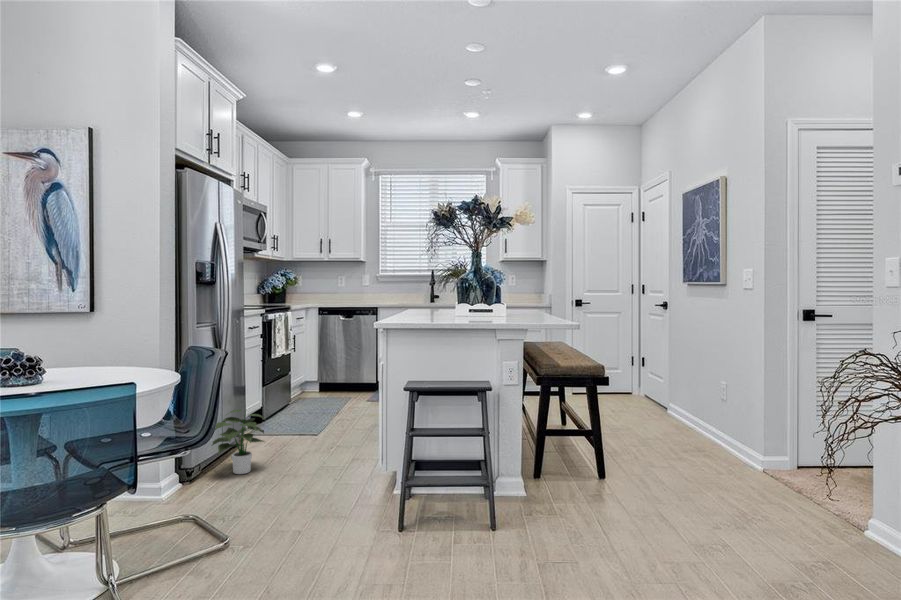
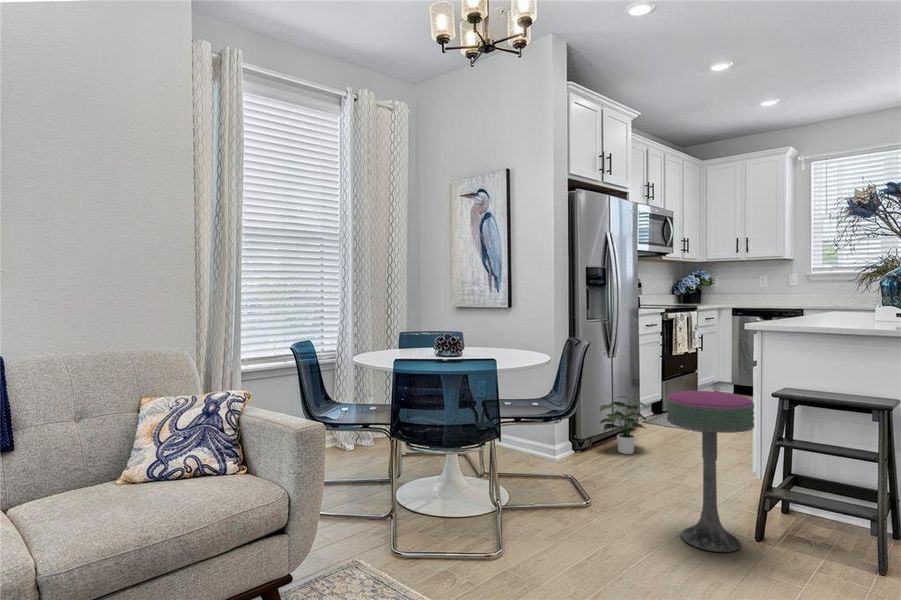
bar stool: none [322,395,402,555] -> present [667,391,754,552]

